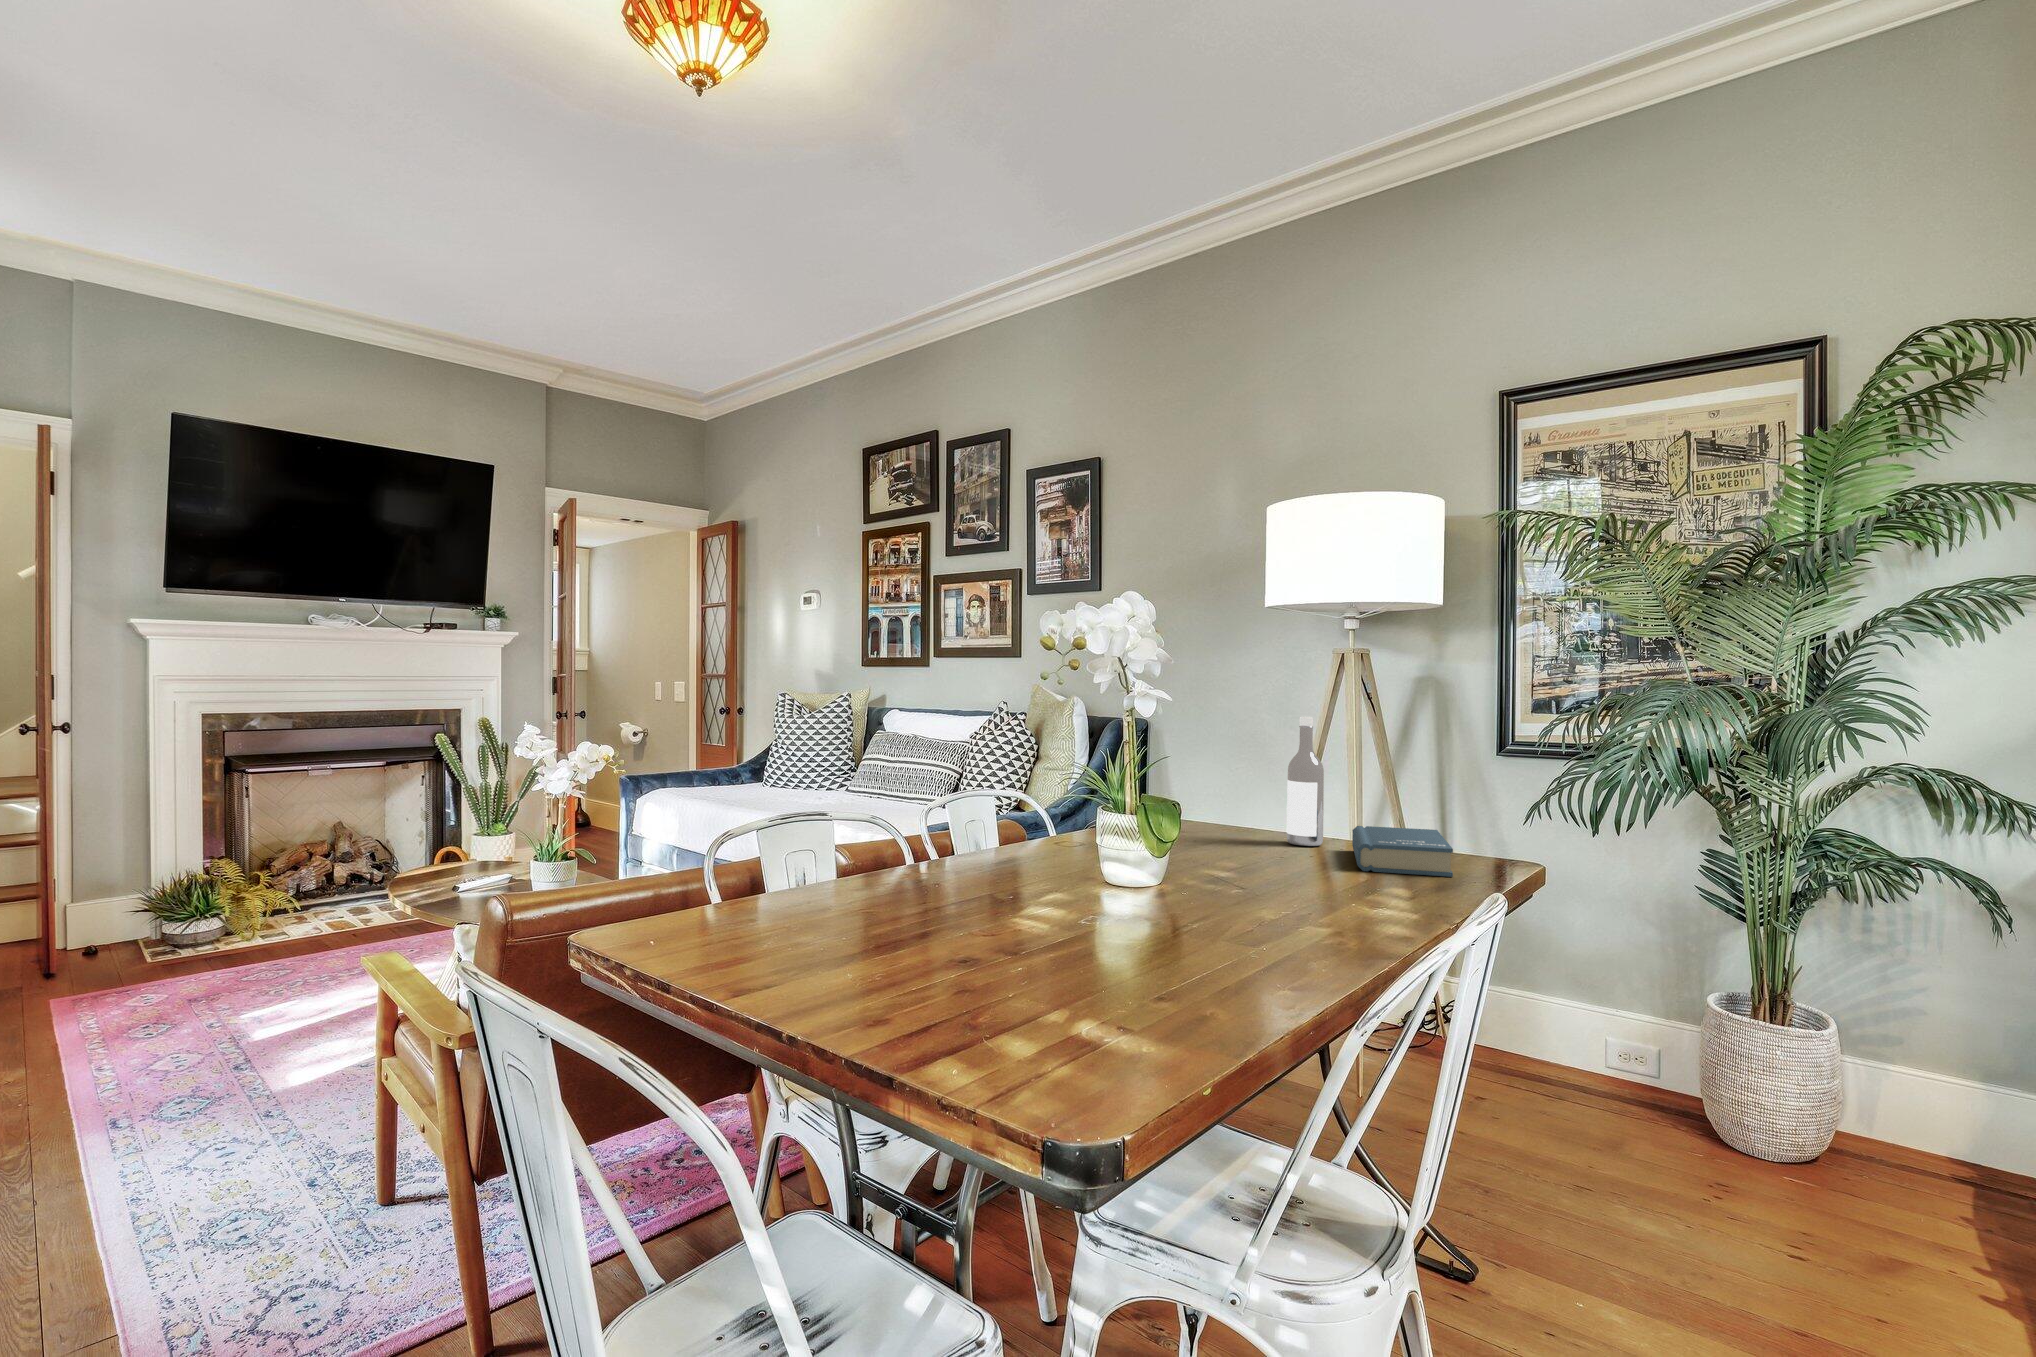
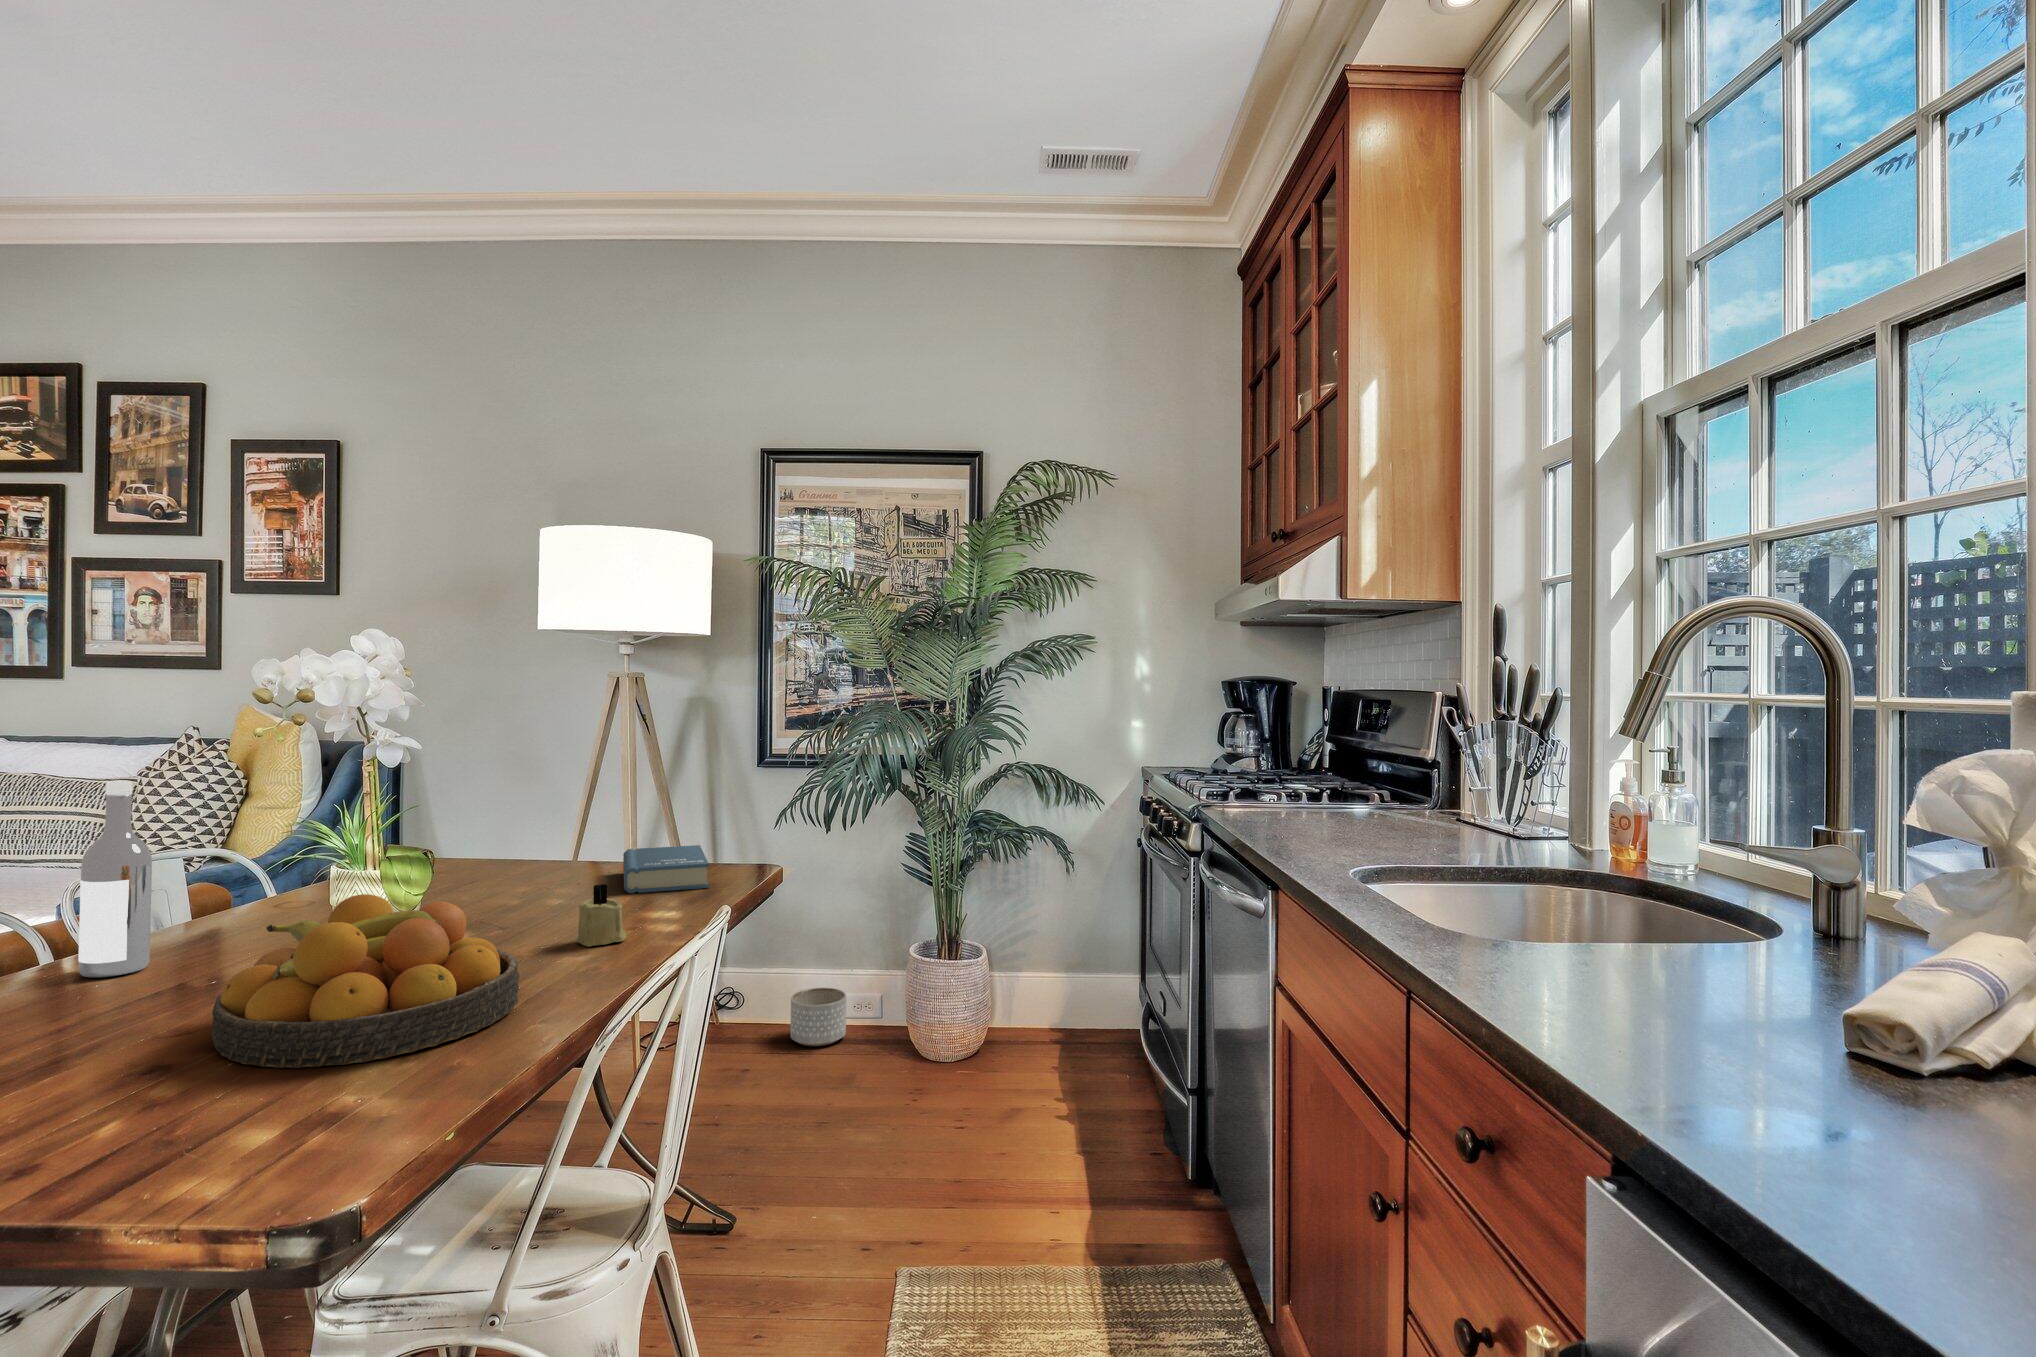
wine bottle: present [1287,717,1324,846] -> present [78,781,152,978]
fruit bowl: none [1016,827,1268,986] -> present [212,894,519,1068]
candle: none [1316,851,1369,917] -> present [577,884,626,947]
planter: none [1537,1023,1613,1096] -> present [790,988,846,1046]

